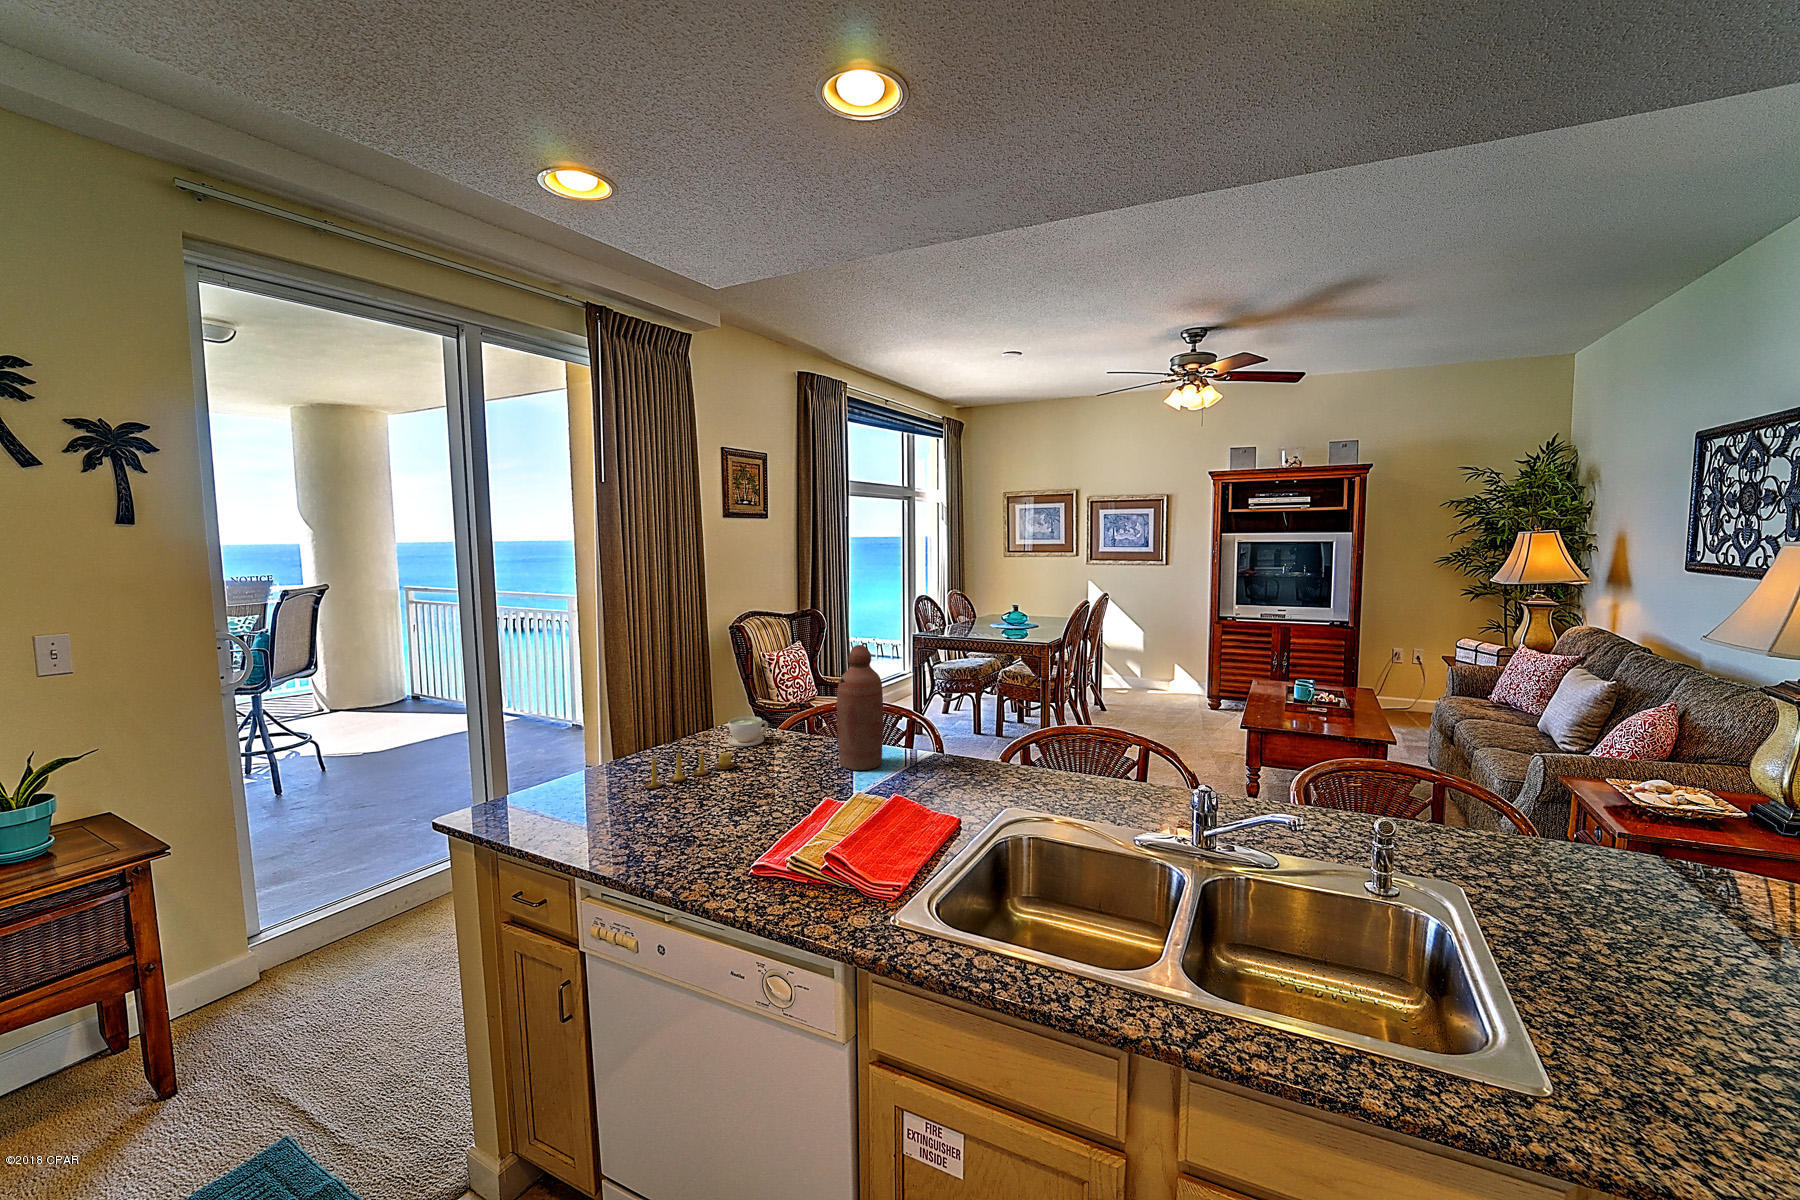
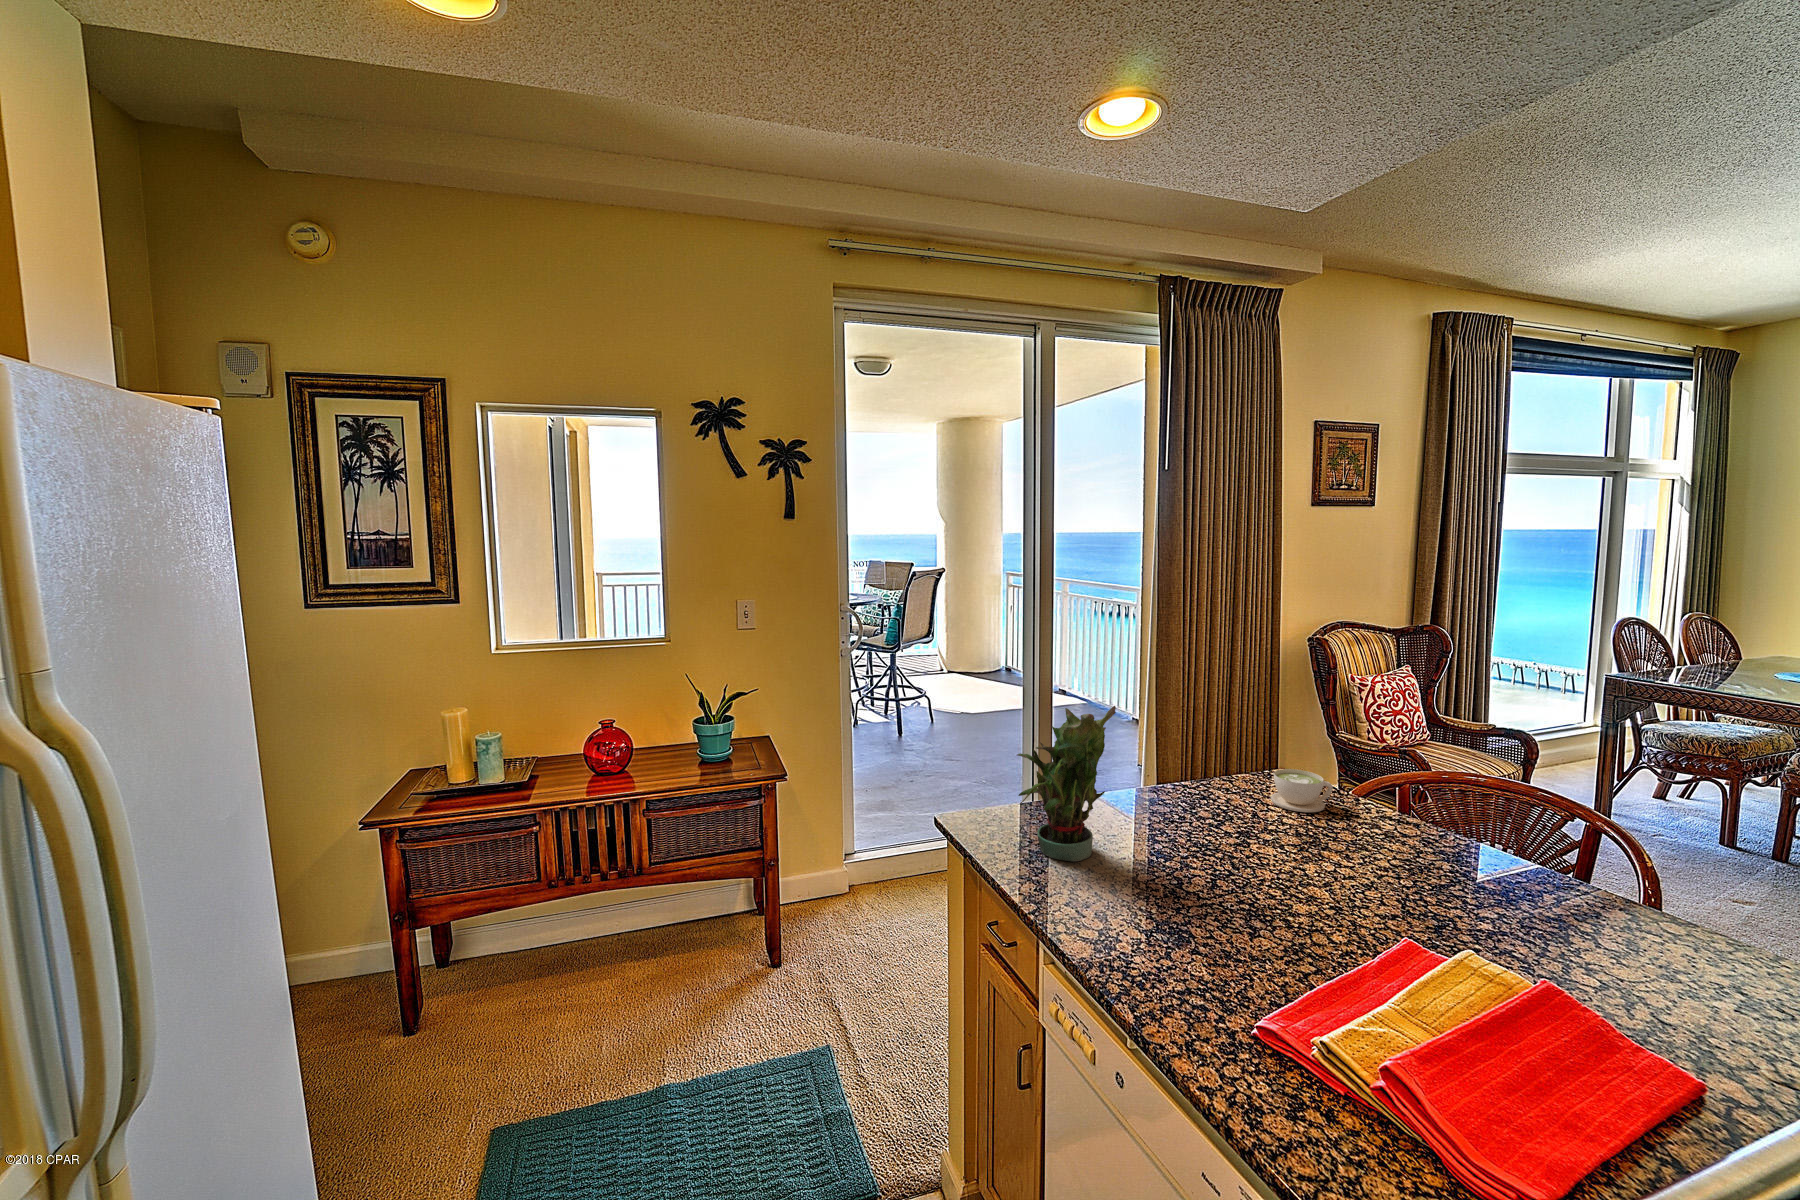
bottle: present [837,645,883,770] -> none [1444,708,1540,908]
potted plant: none [521,679,613,822] -> present [1017,706,1116,861]
candle: present [644,752,735,789] -> none [1149,802,1274,842]

